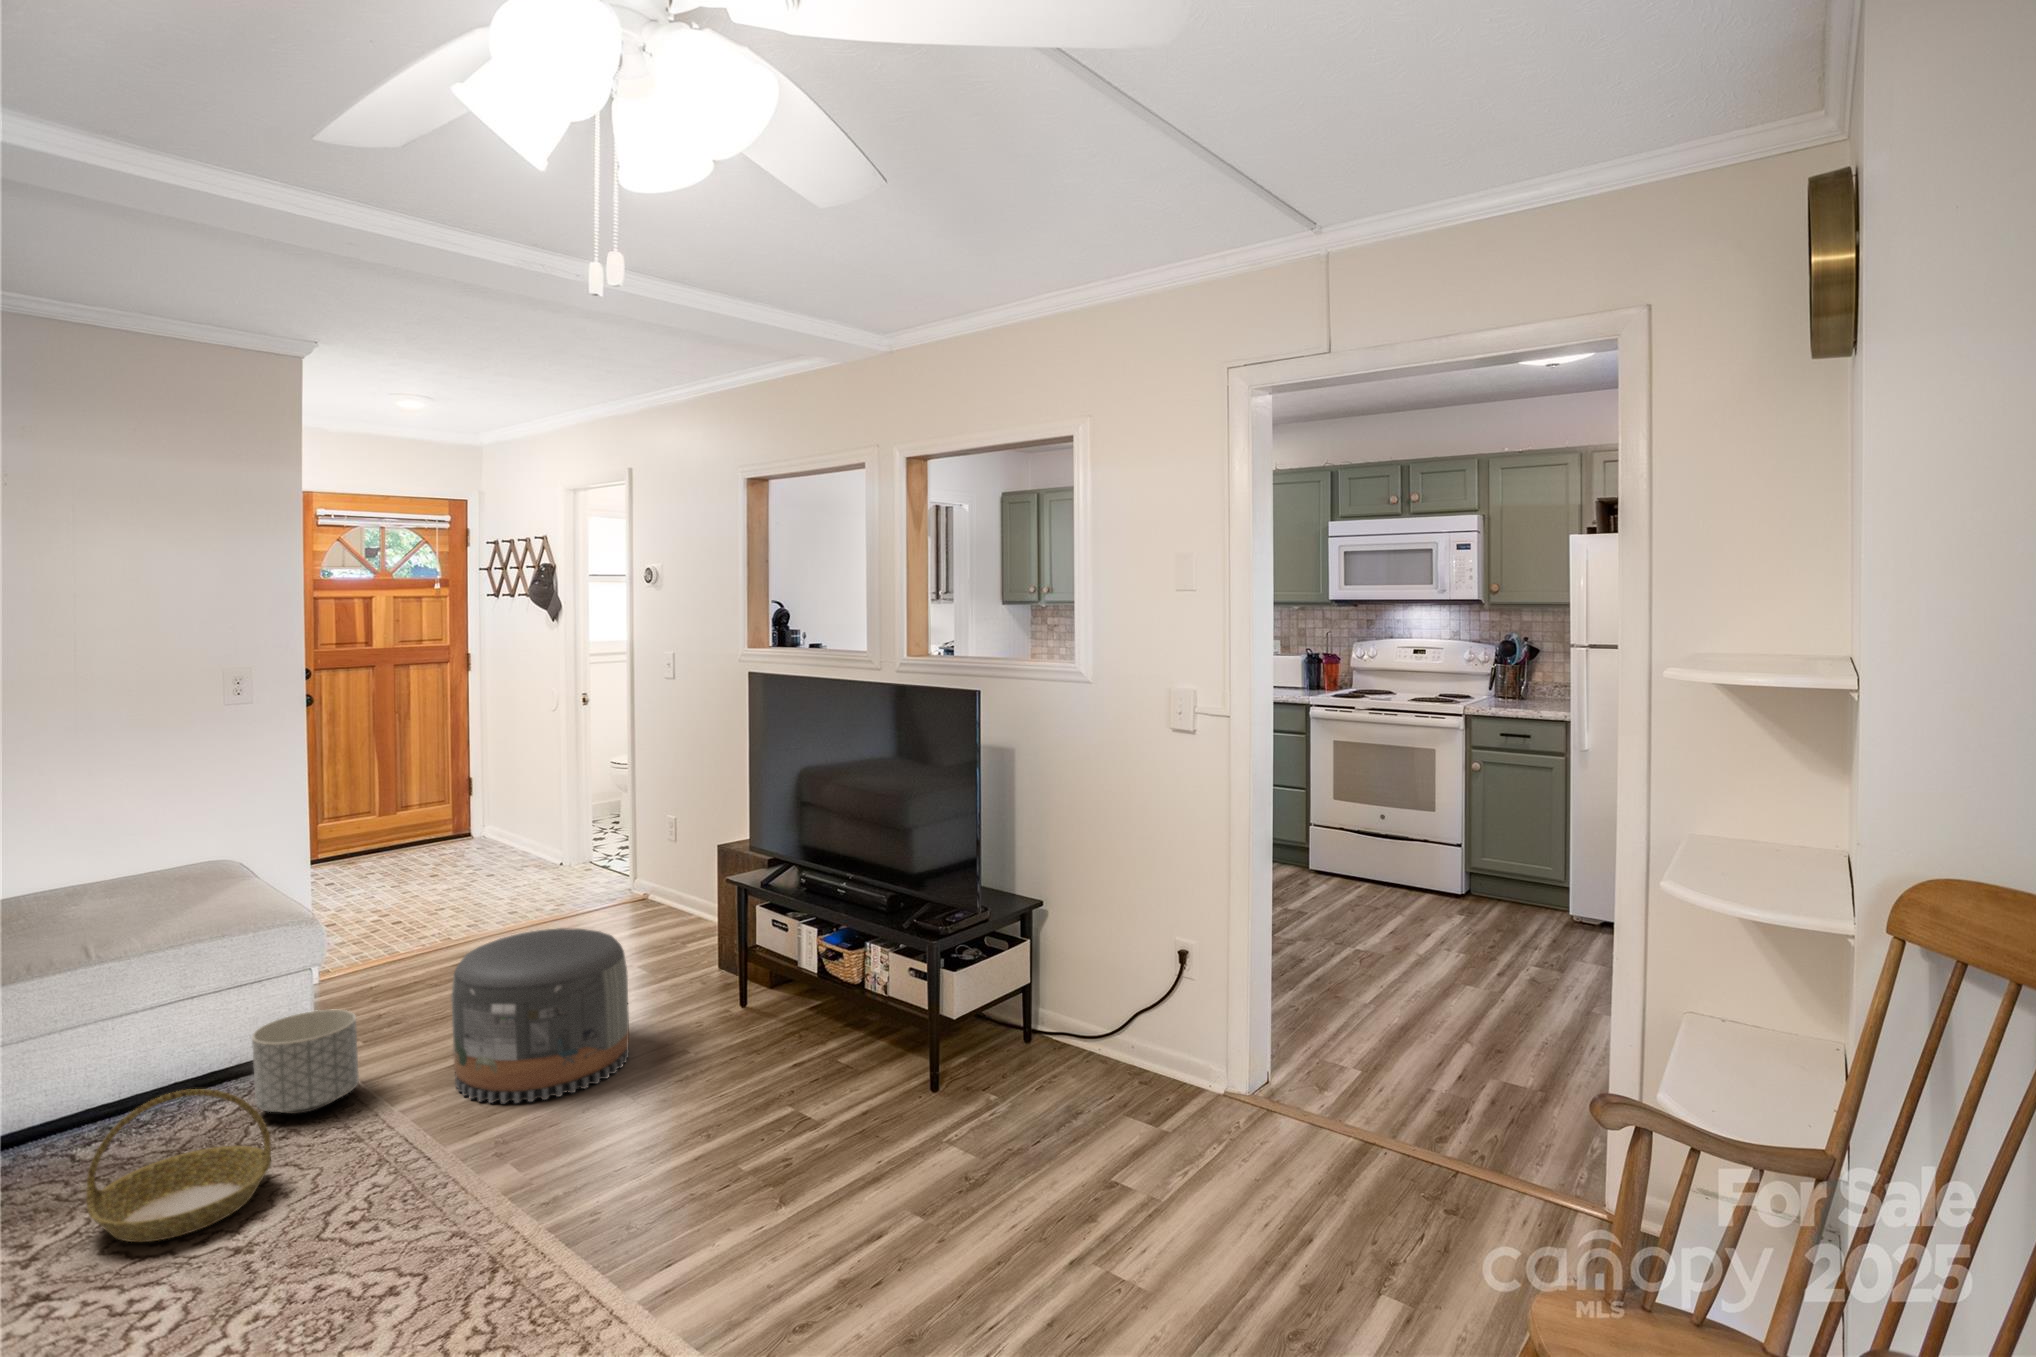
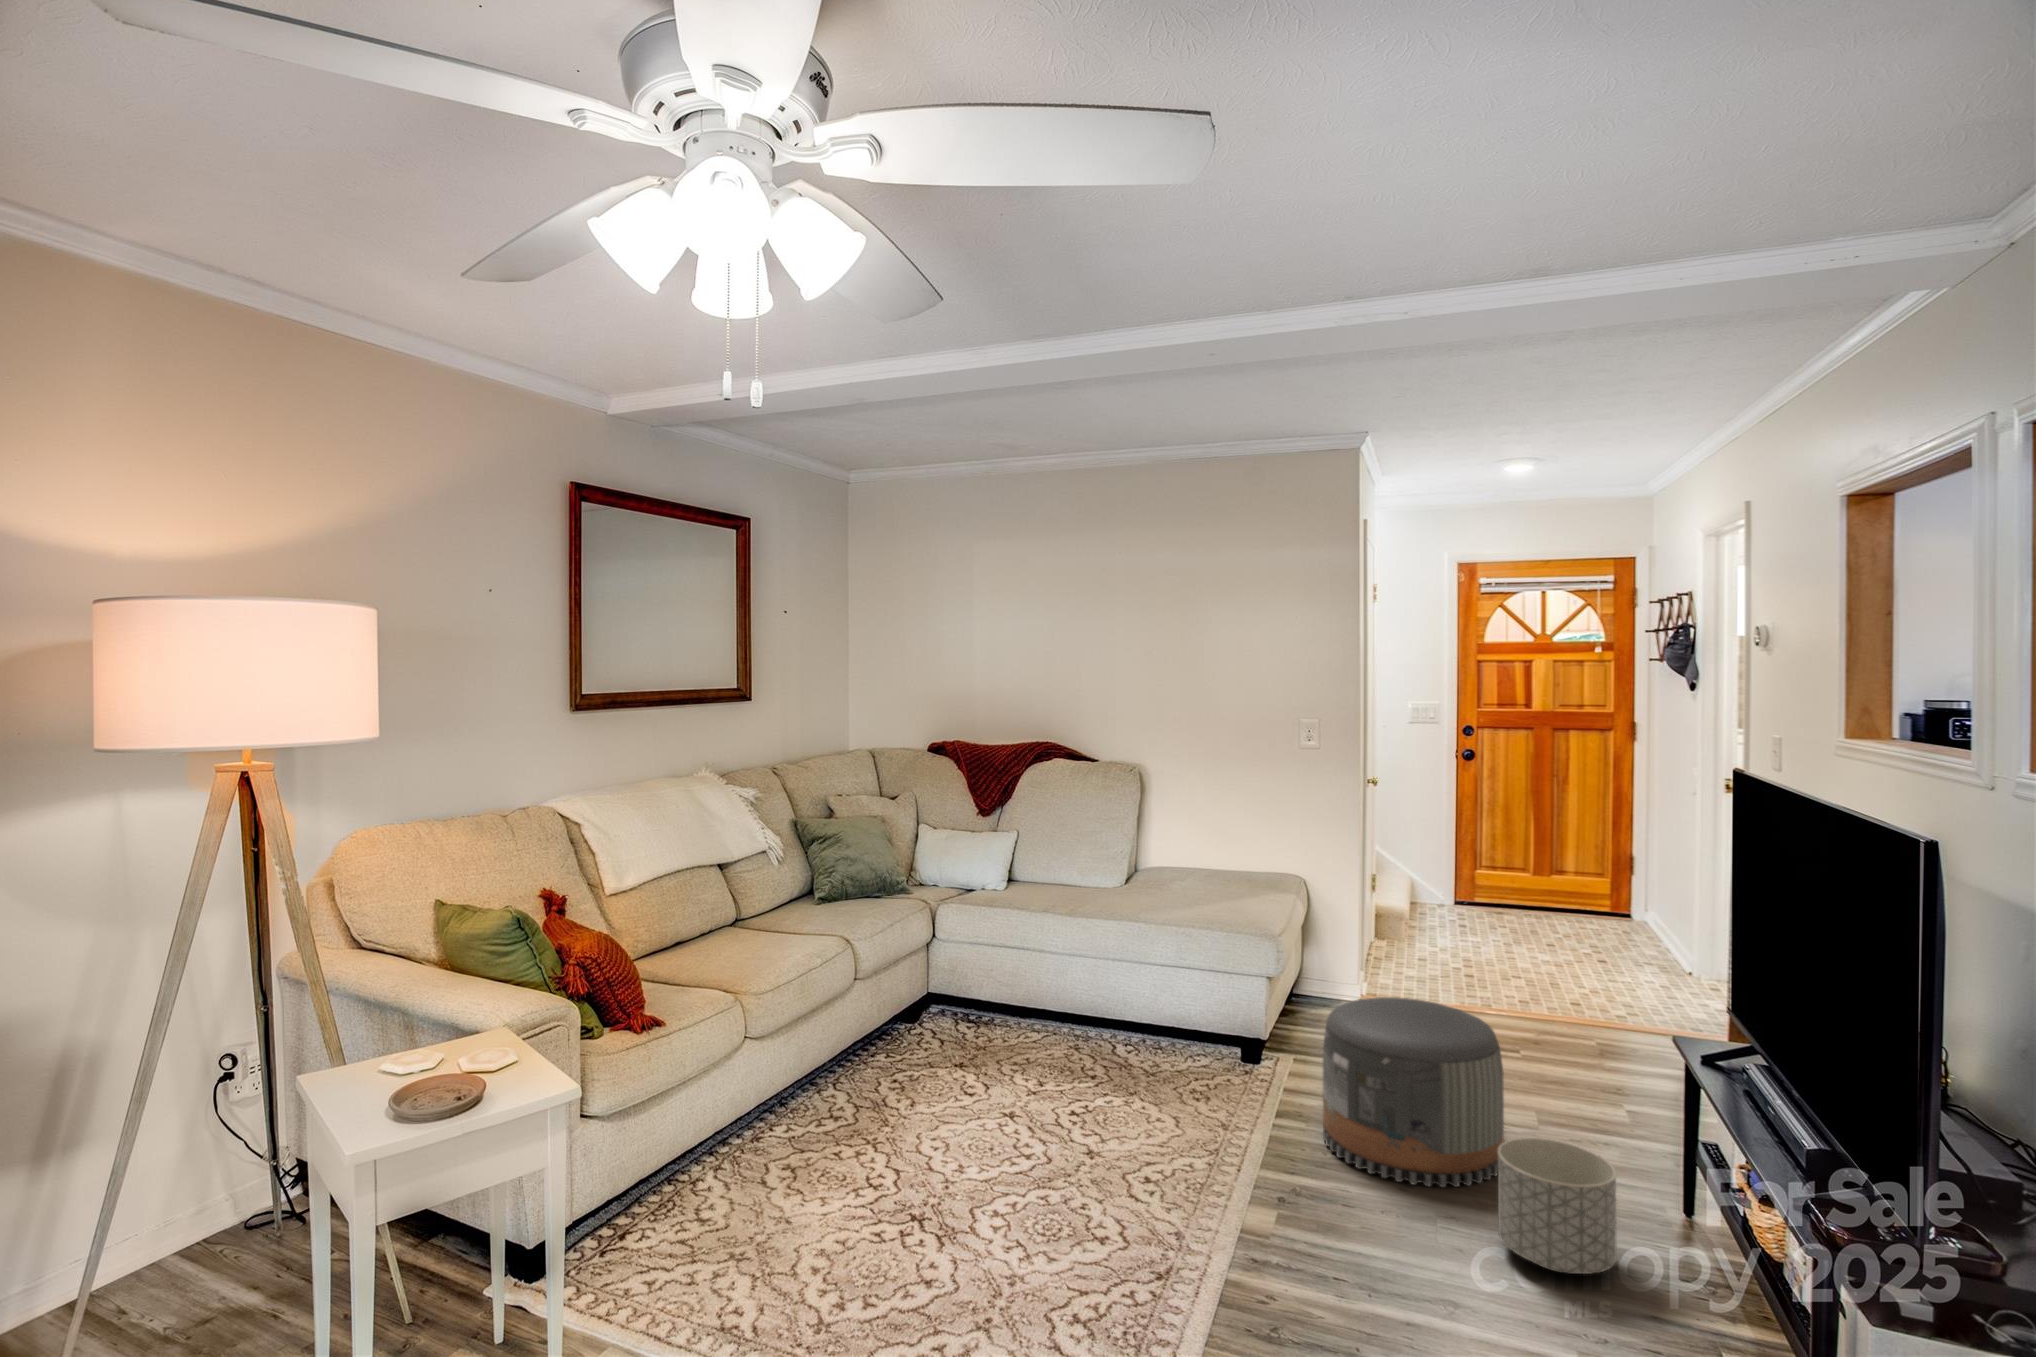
planter: present [252,1010,359,1114] -> present [1498,1138,1617,1274]
basket: present [86,1089,271,1242] -> none [1051,1021,1158,1131]

